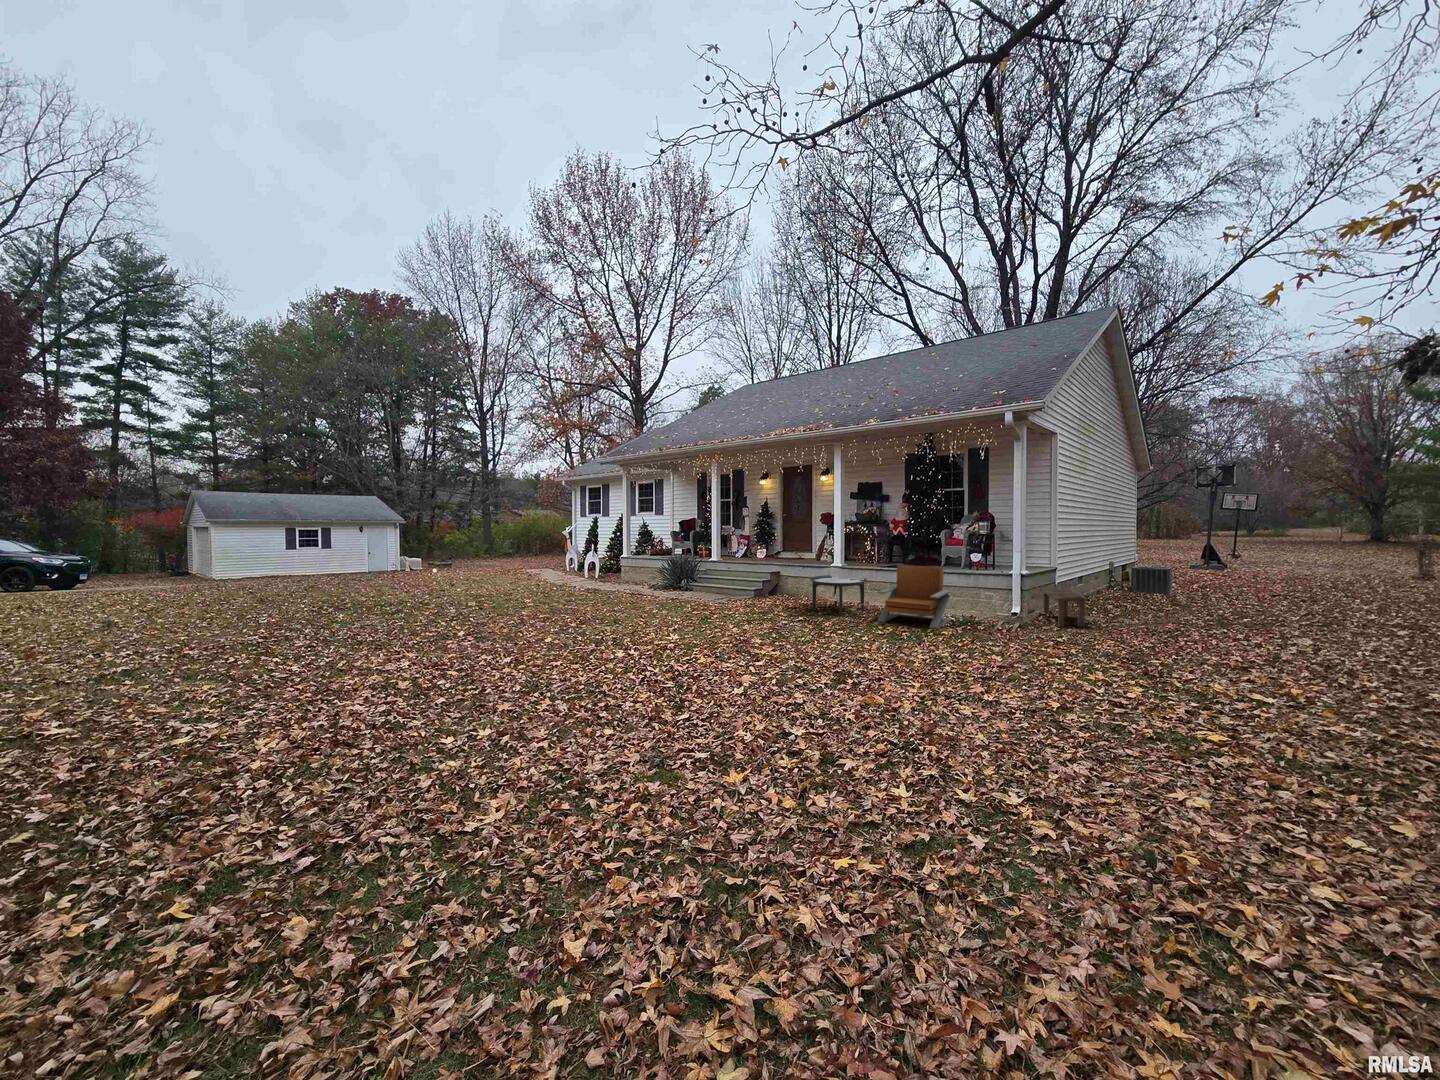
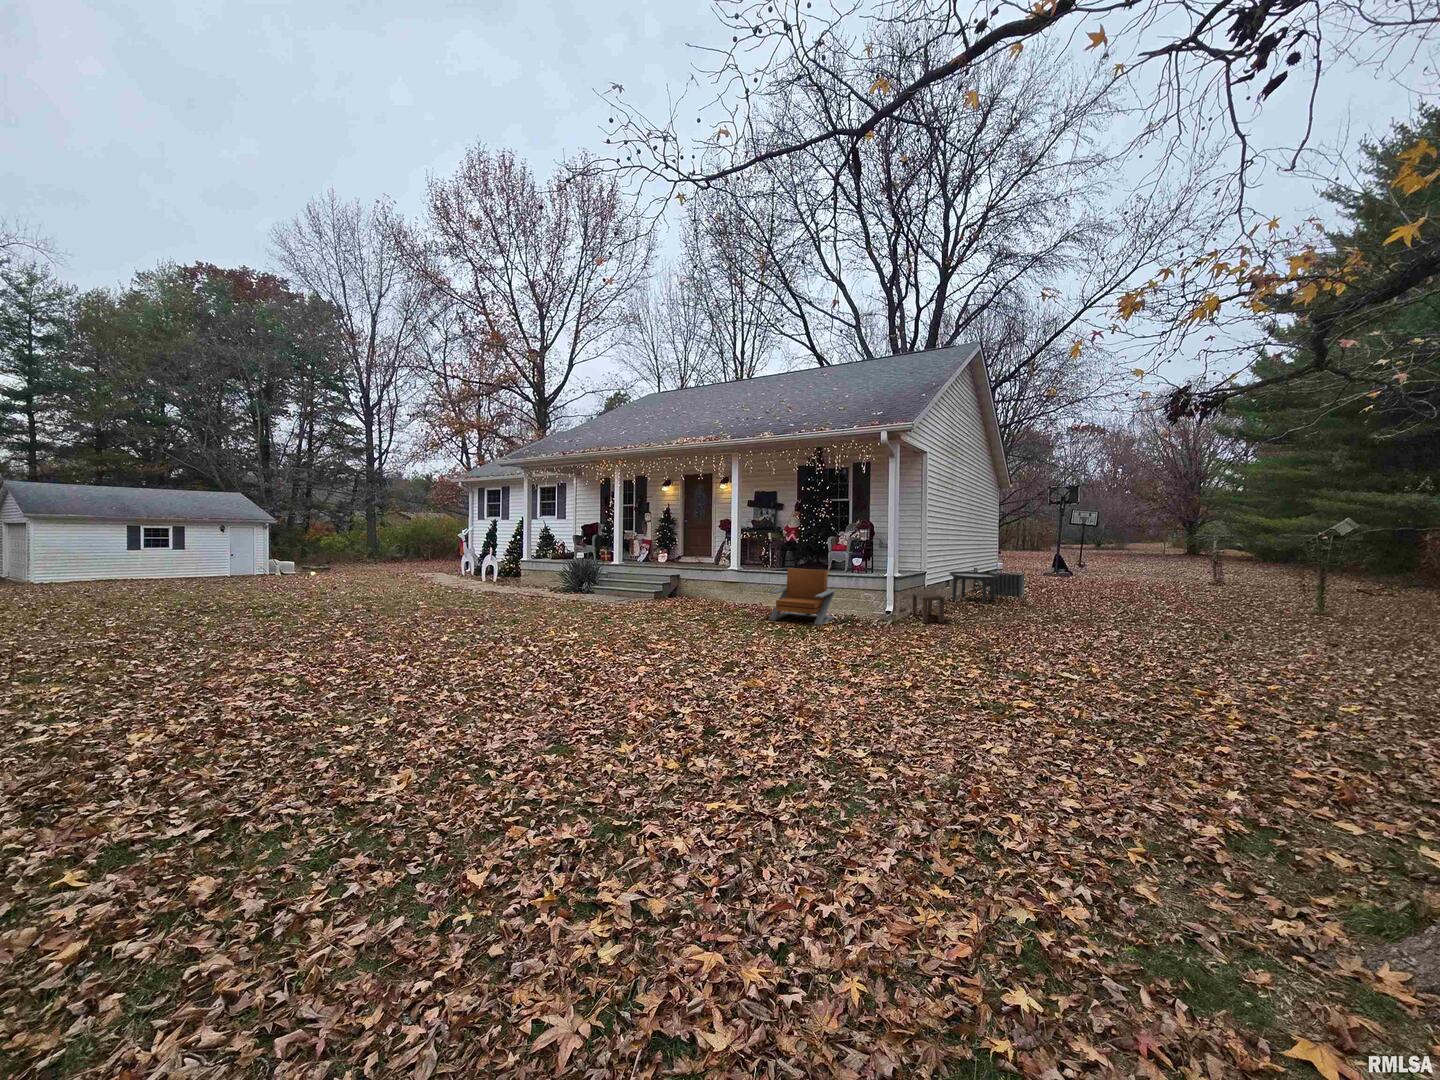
round table: present [810,575,867,616] -> present [949,571,1000,604]

